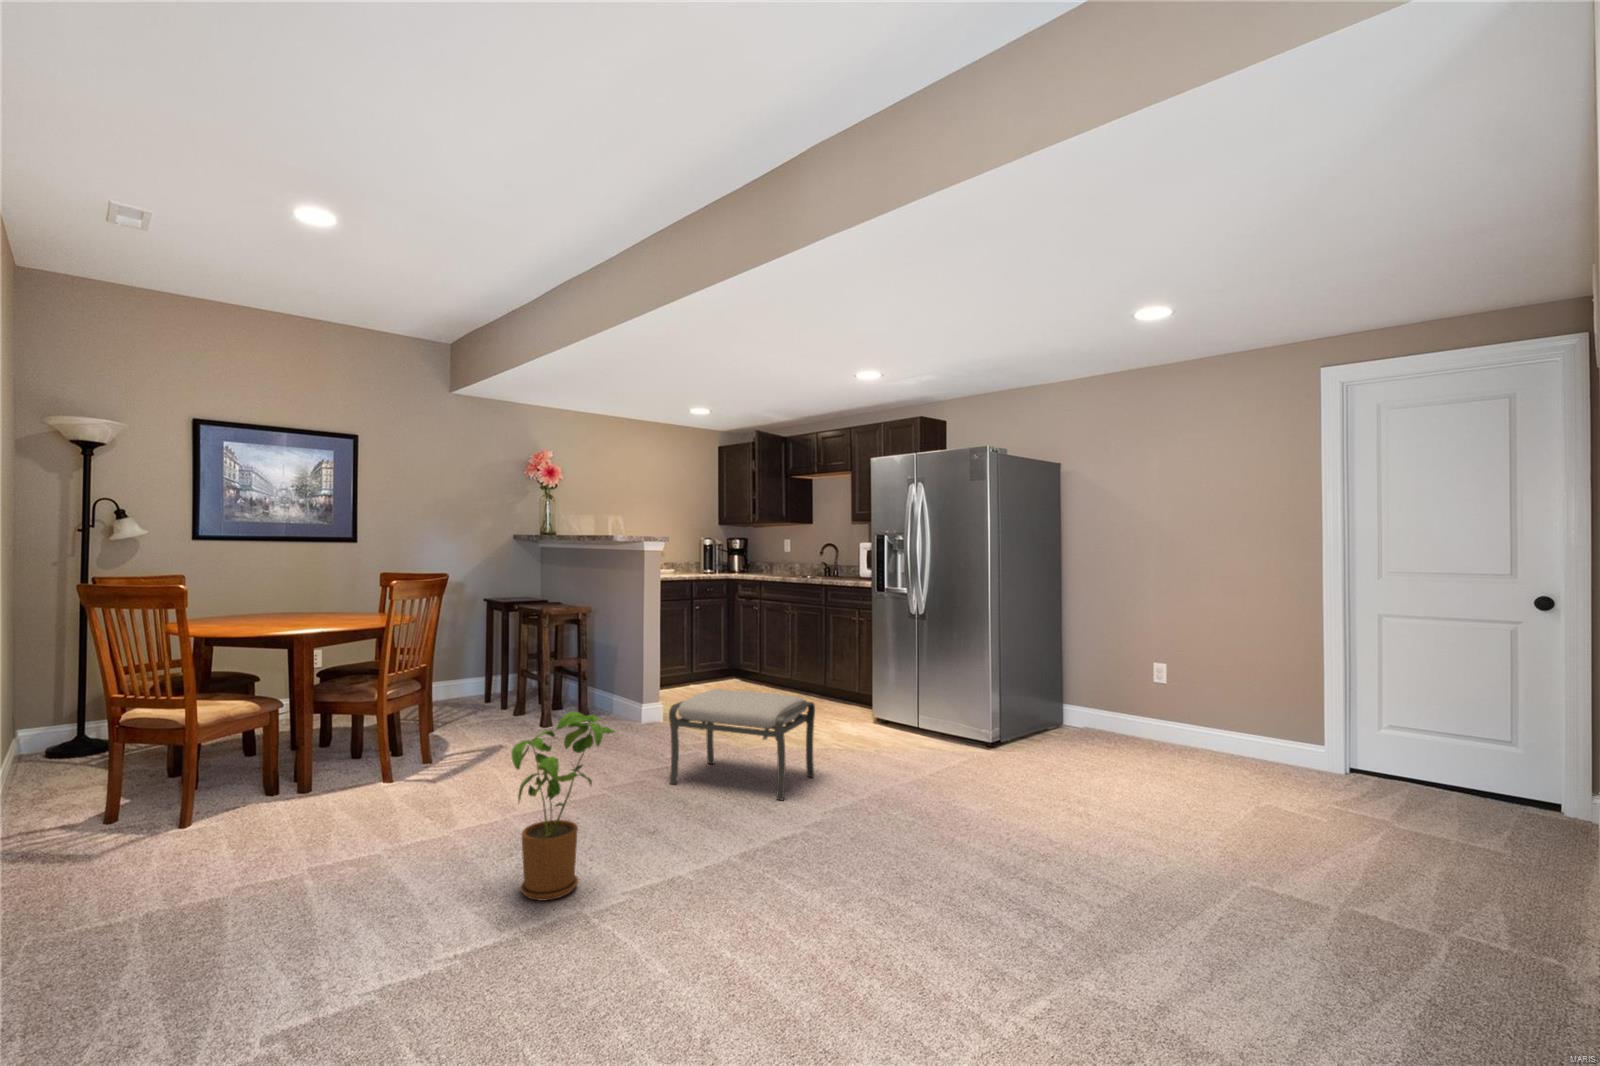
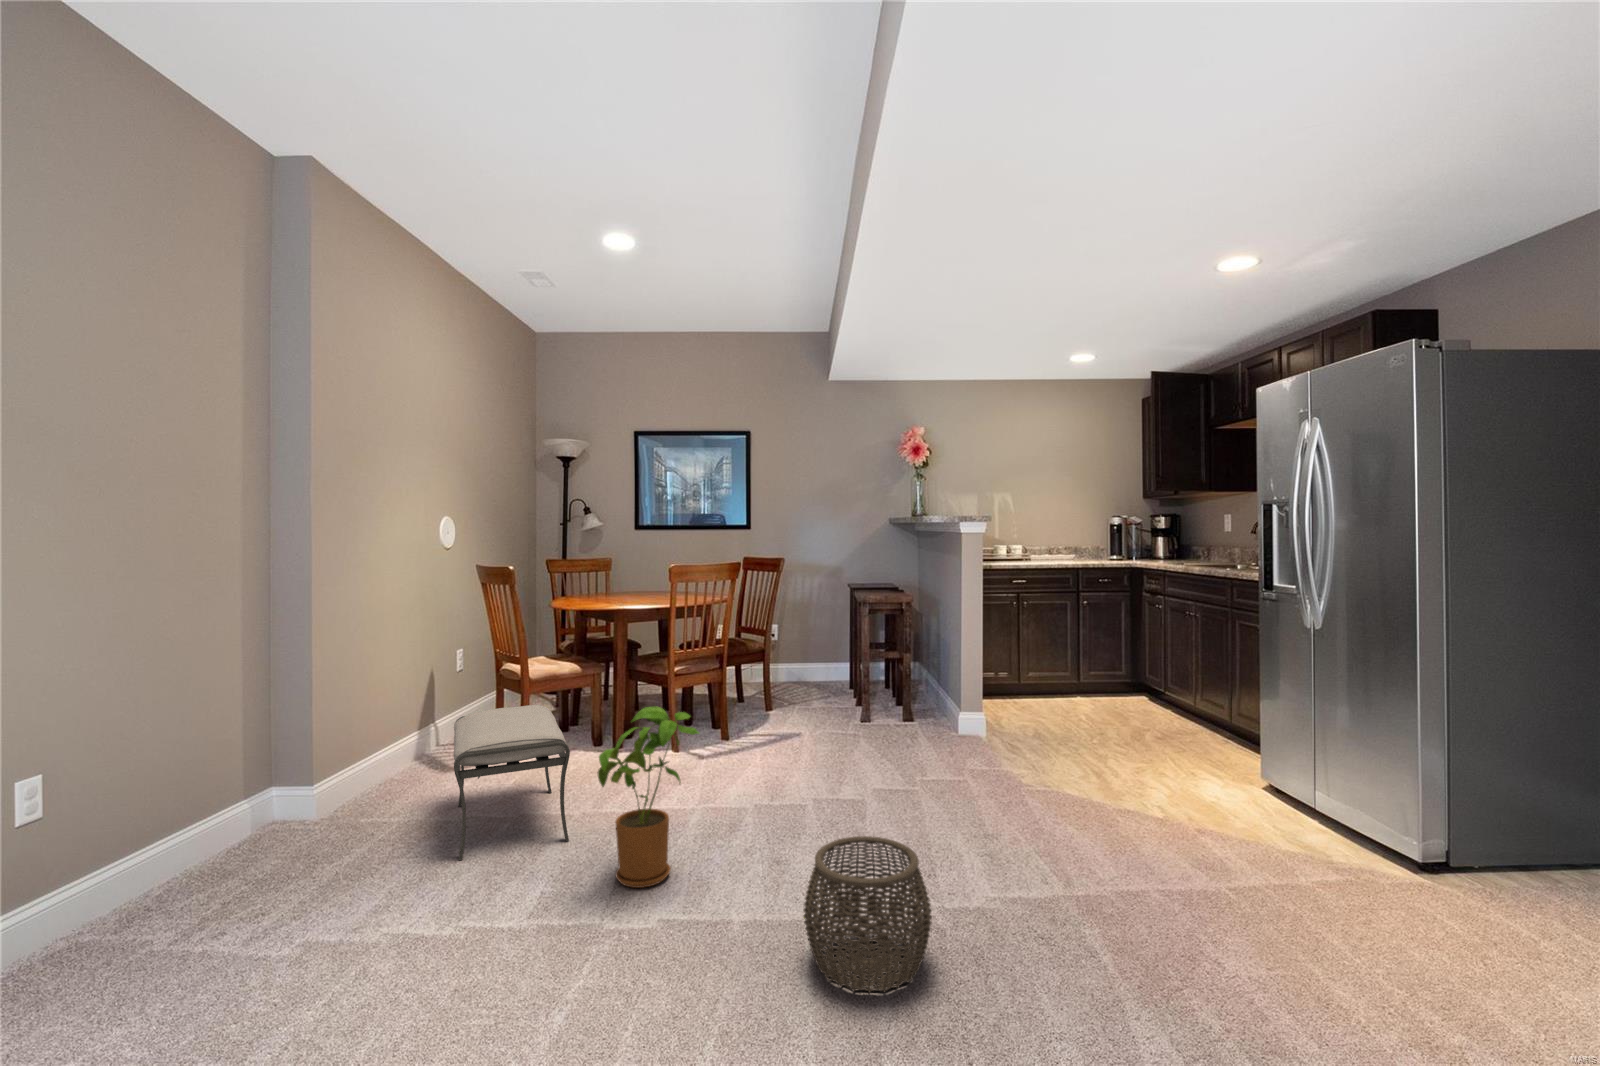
ottoman: present [669,689,815,801] -> present [454,705,570,860]
woven basket: none [762,781,862,895] -> present [804,836,932,992]

